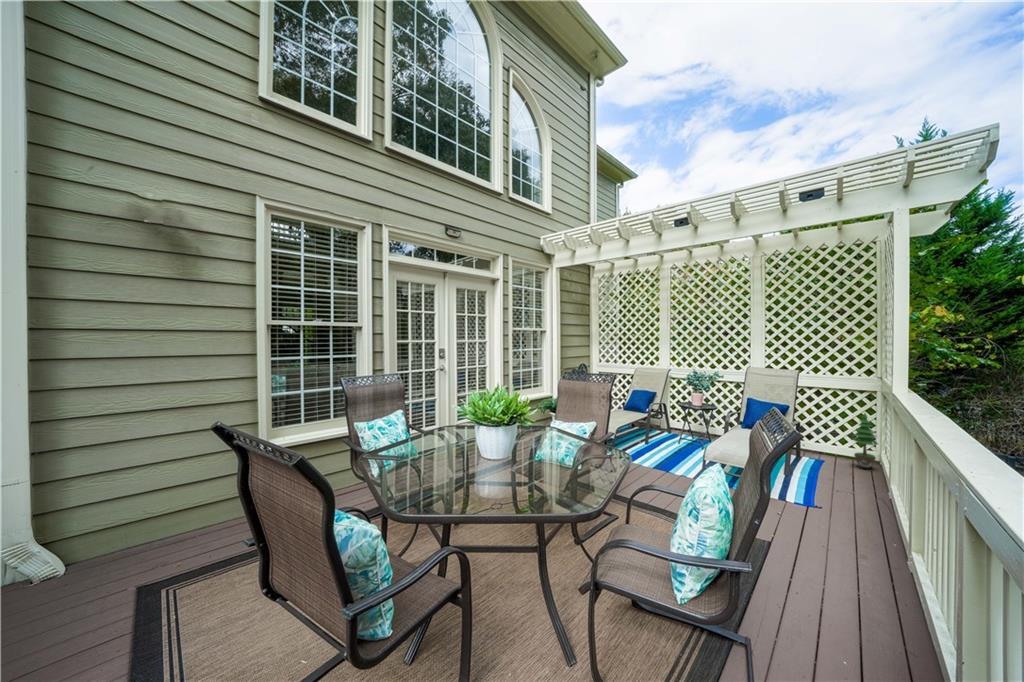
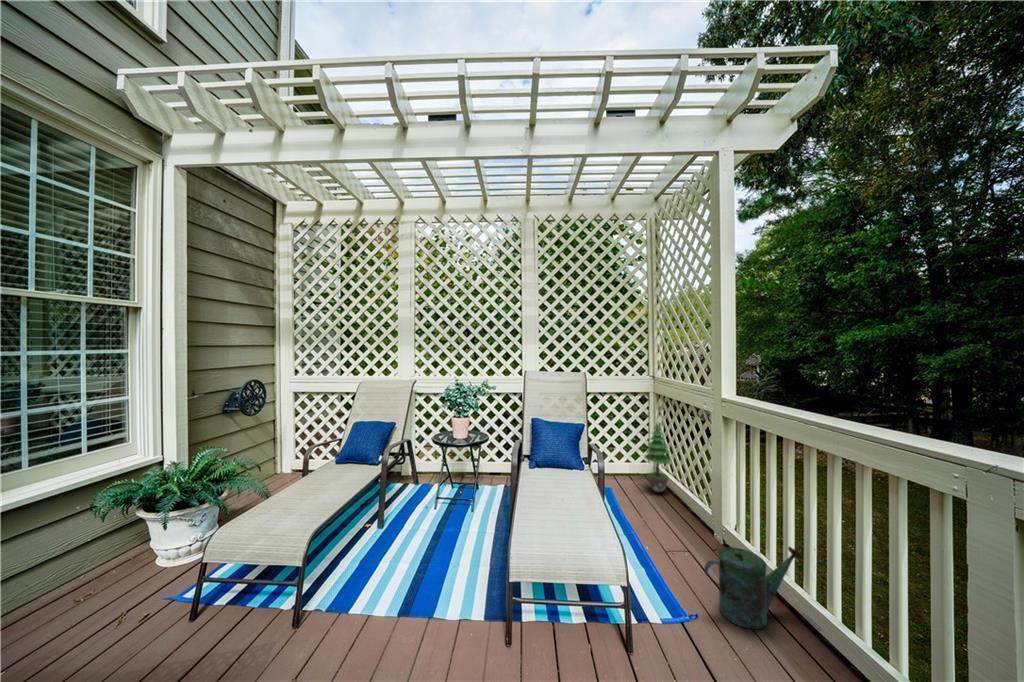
watering can: none [819,472,893,513] -> present [705,547,804,629]

